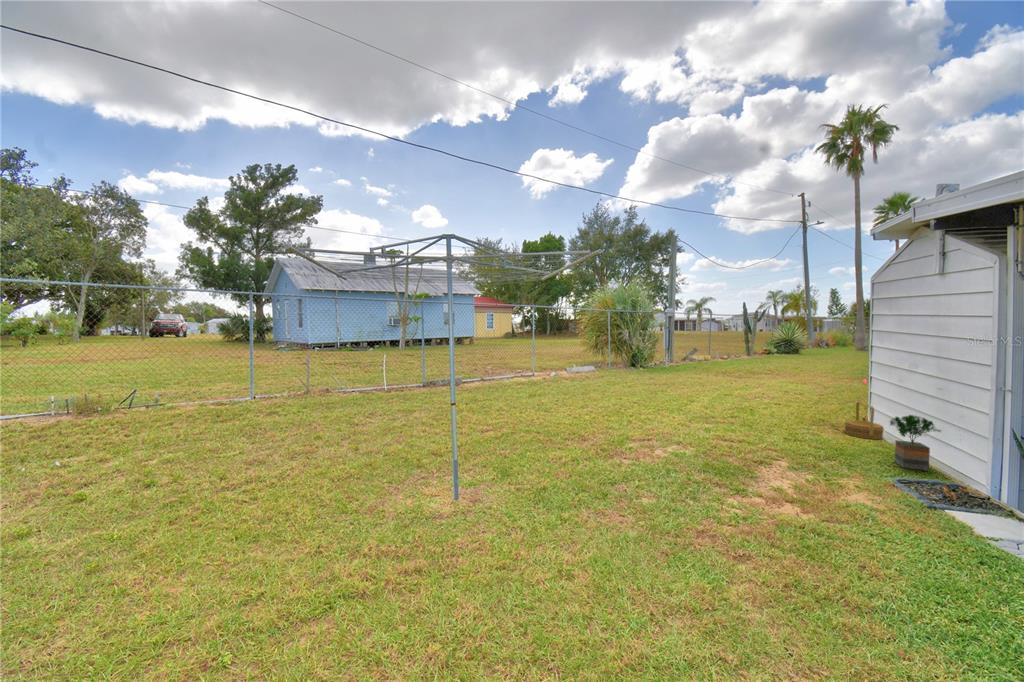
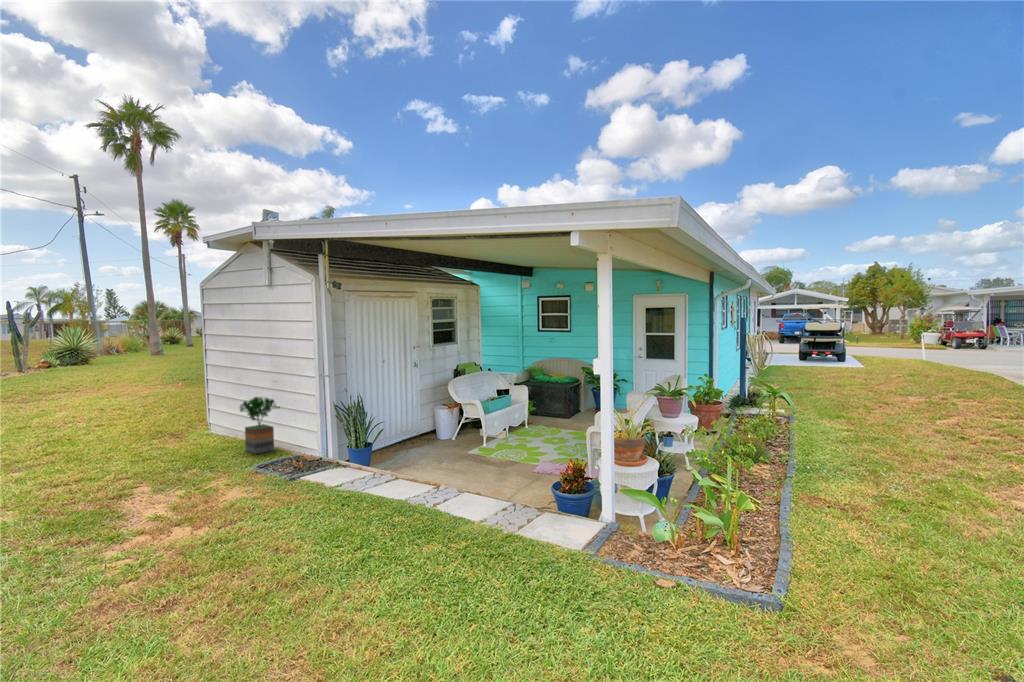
woven basket: present [844,401,884,439] -> none [185,394,224,436]

